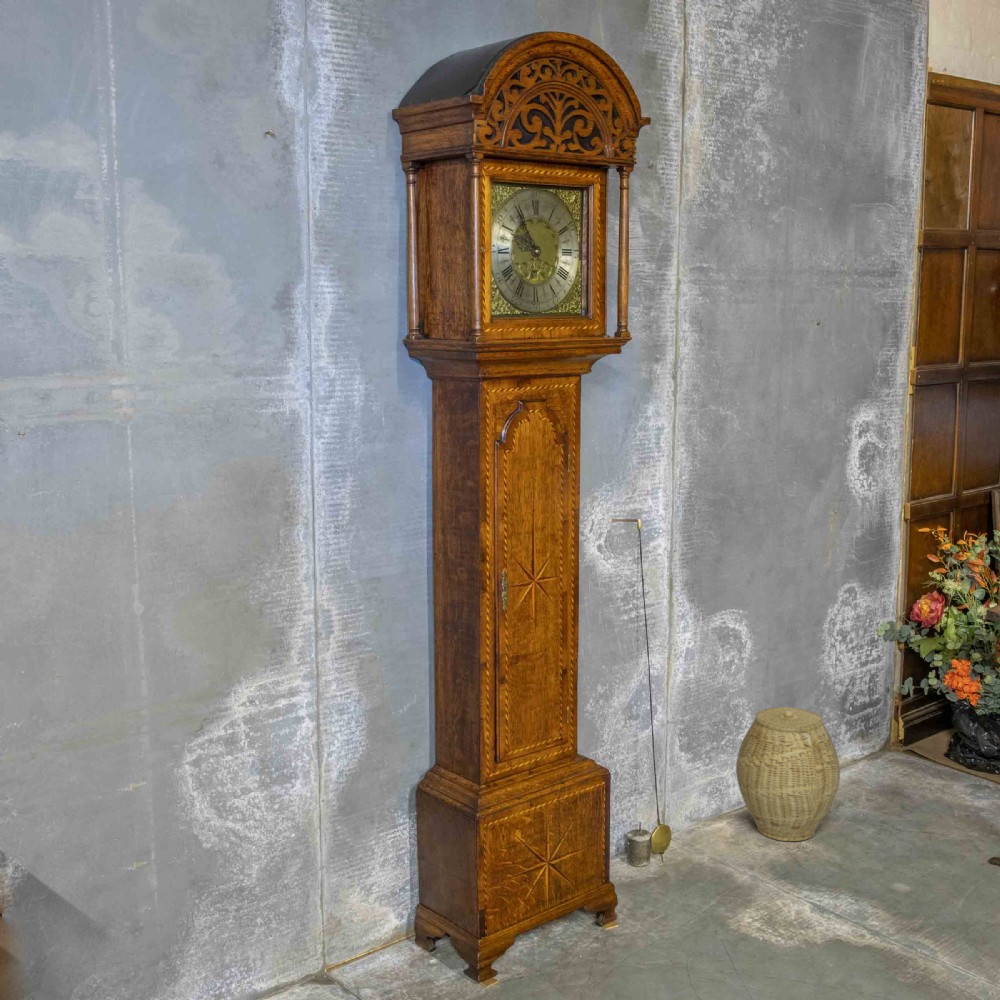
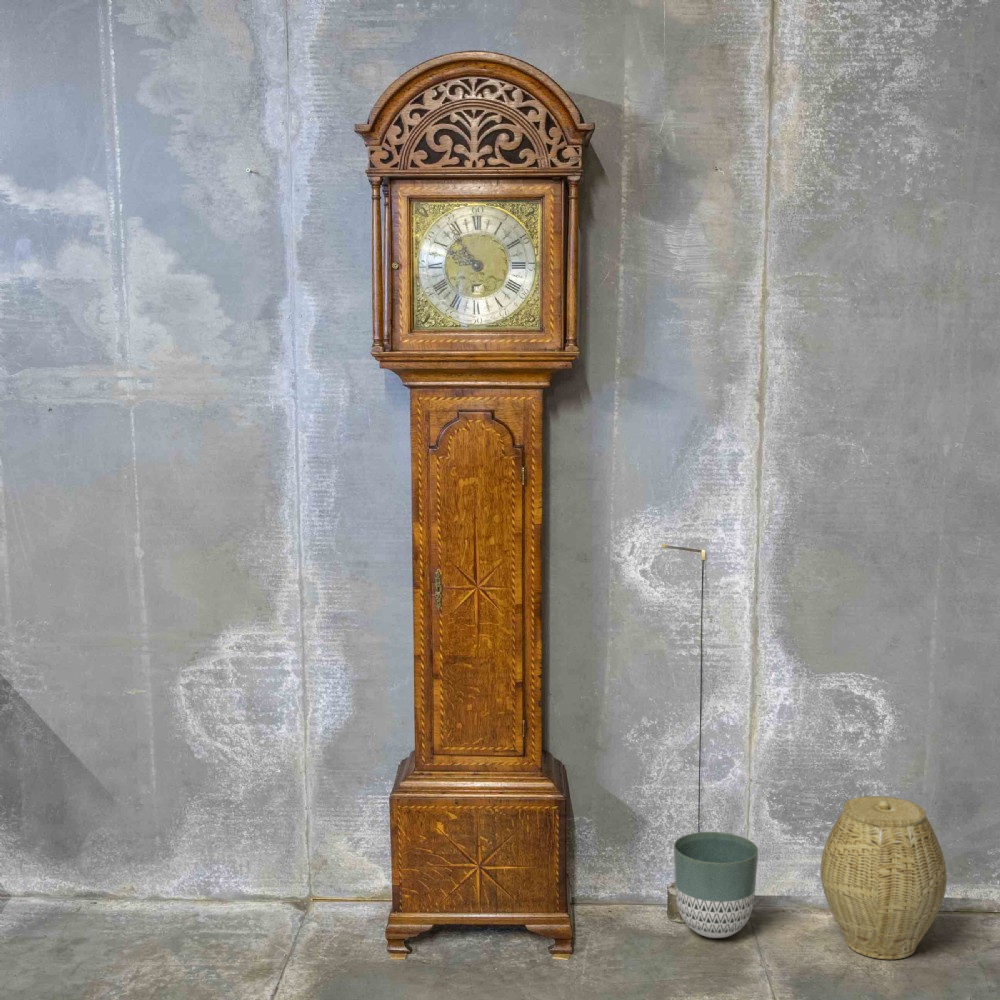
planter: none [643,772,719,867] -> present [674,832,758,938]

